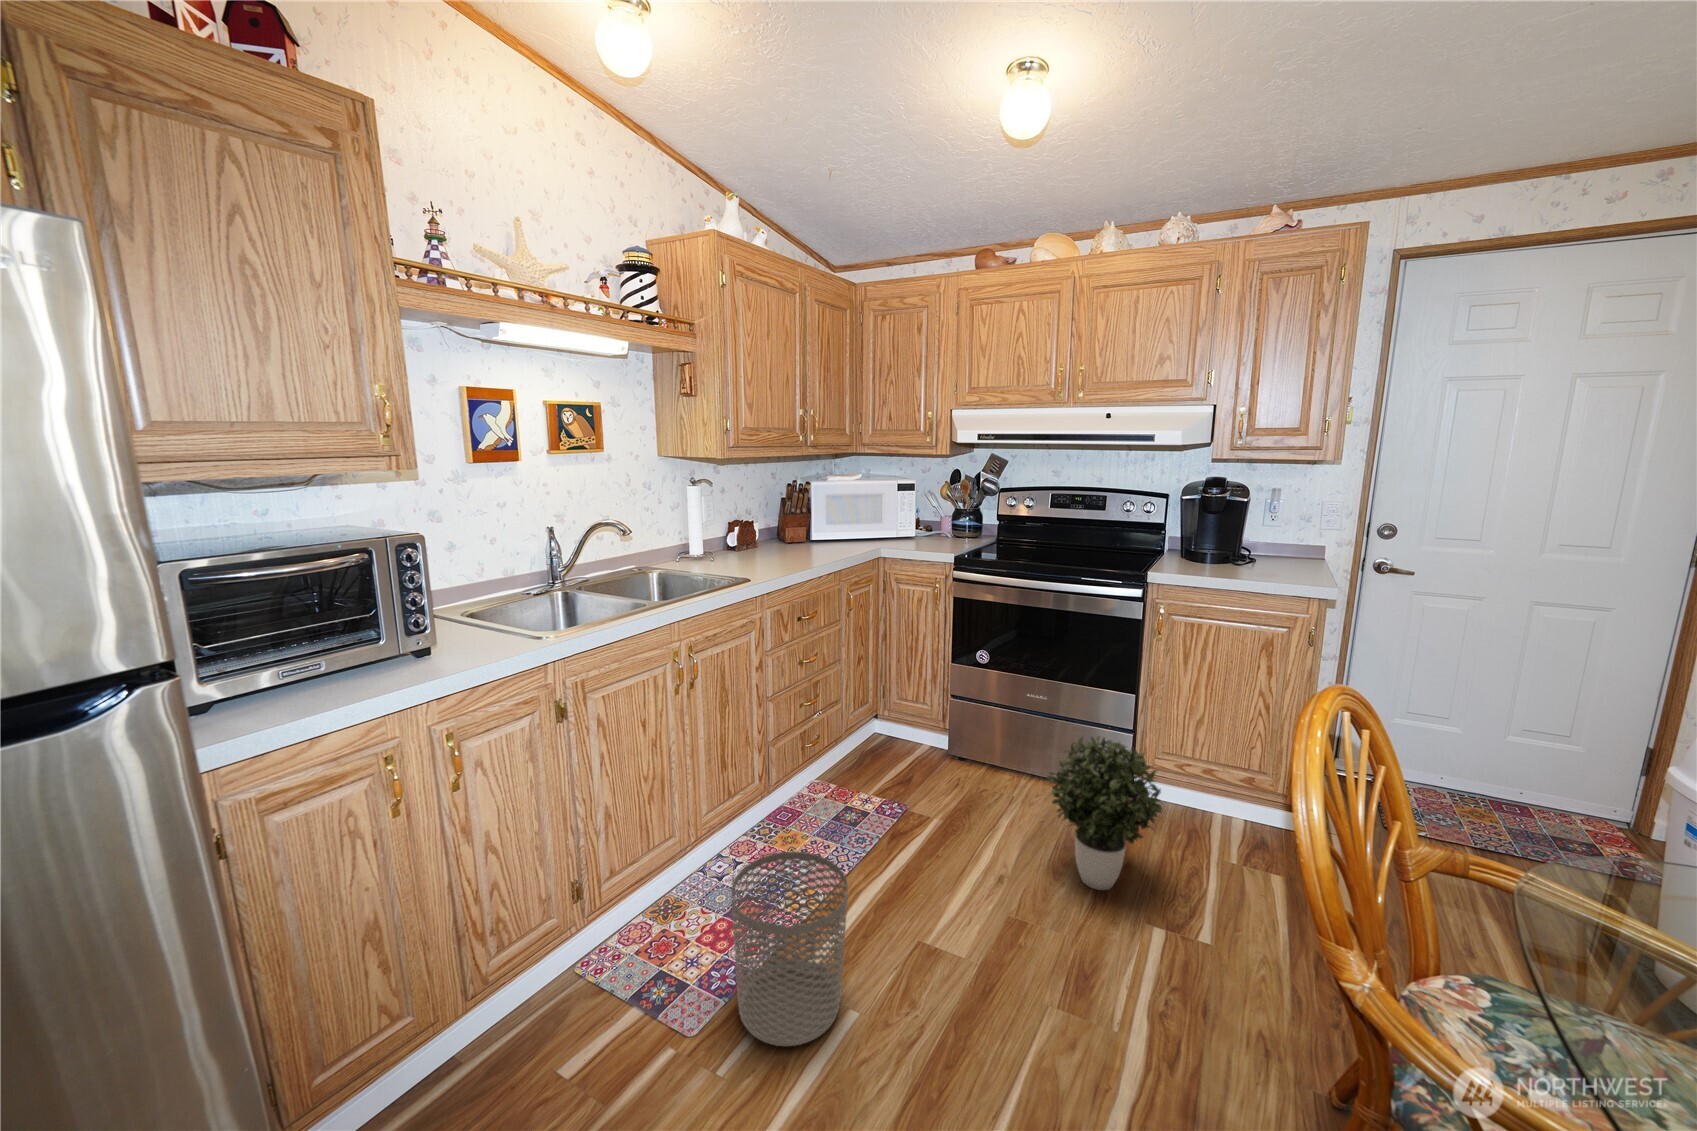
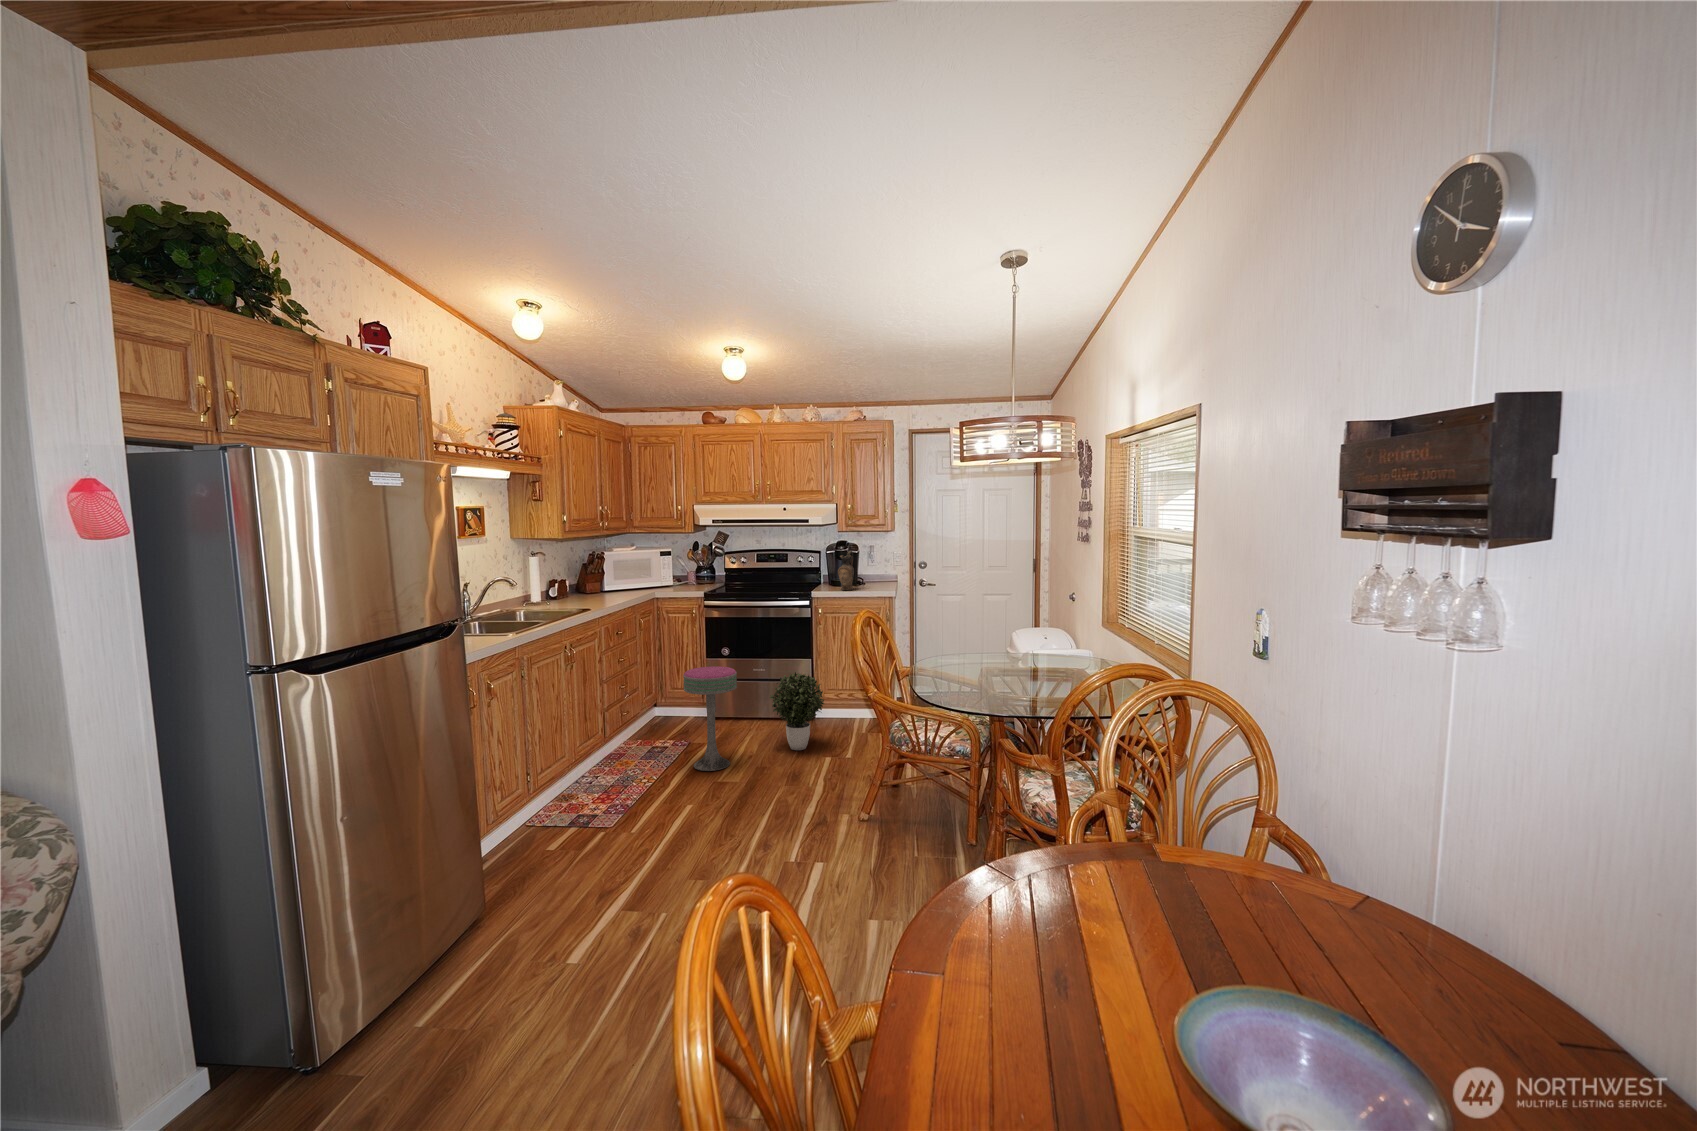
ceramic pitcher: none [1207,496,1244,573] -> present [838,551,854,590]
bar stool: none [882,704,983,907] -> present [683,666,737,771]
waste bin: present [731,851,848,1046] -> none [626,736,685,819]

